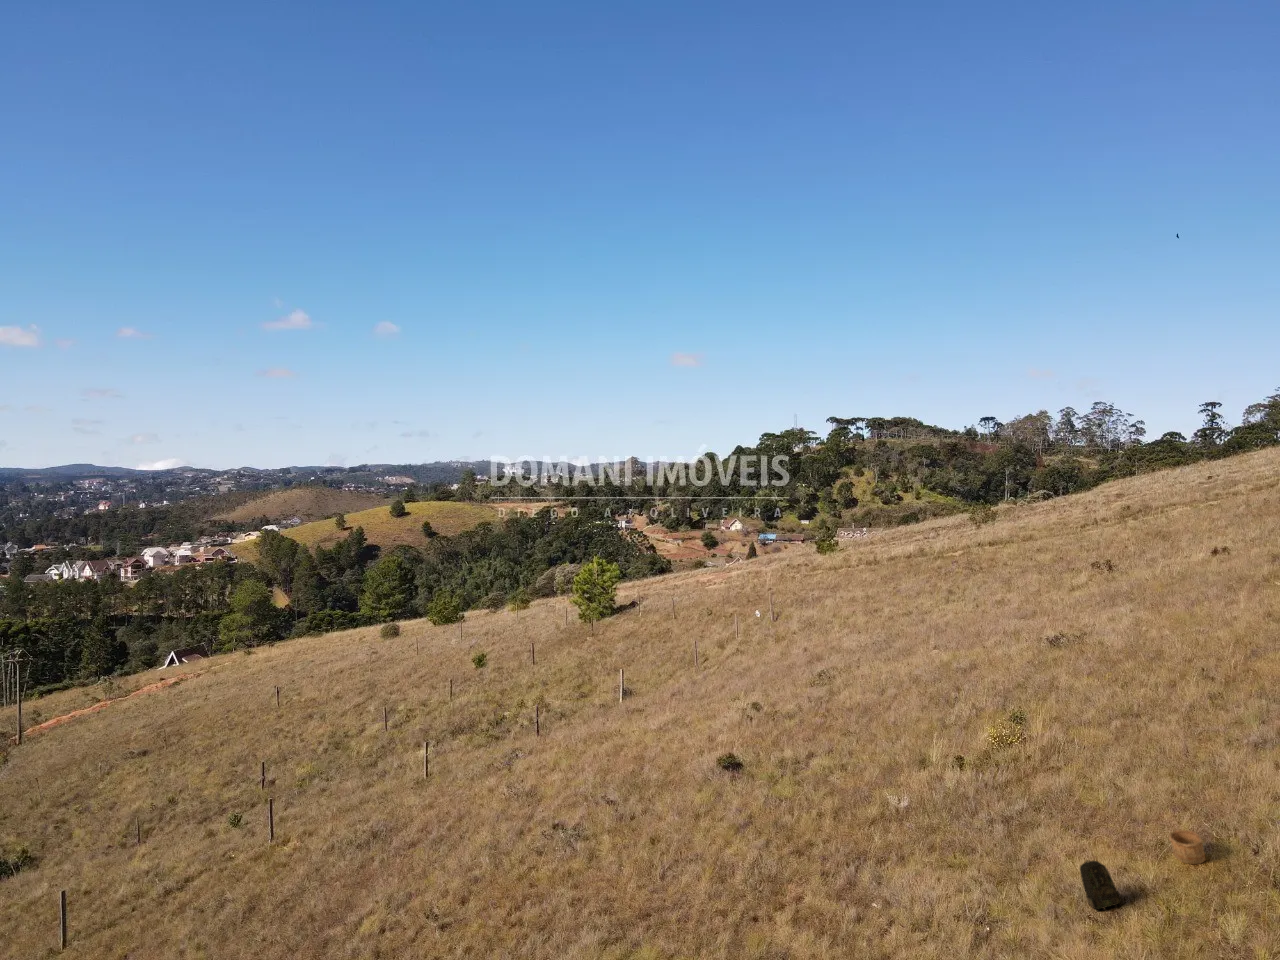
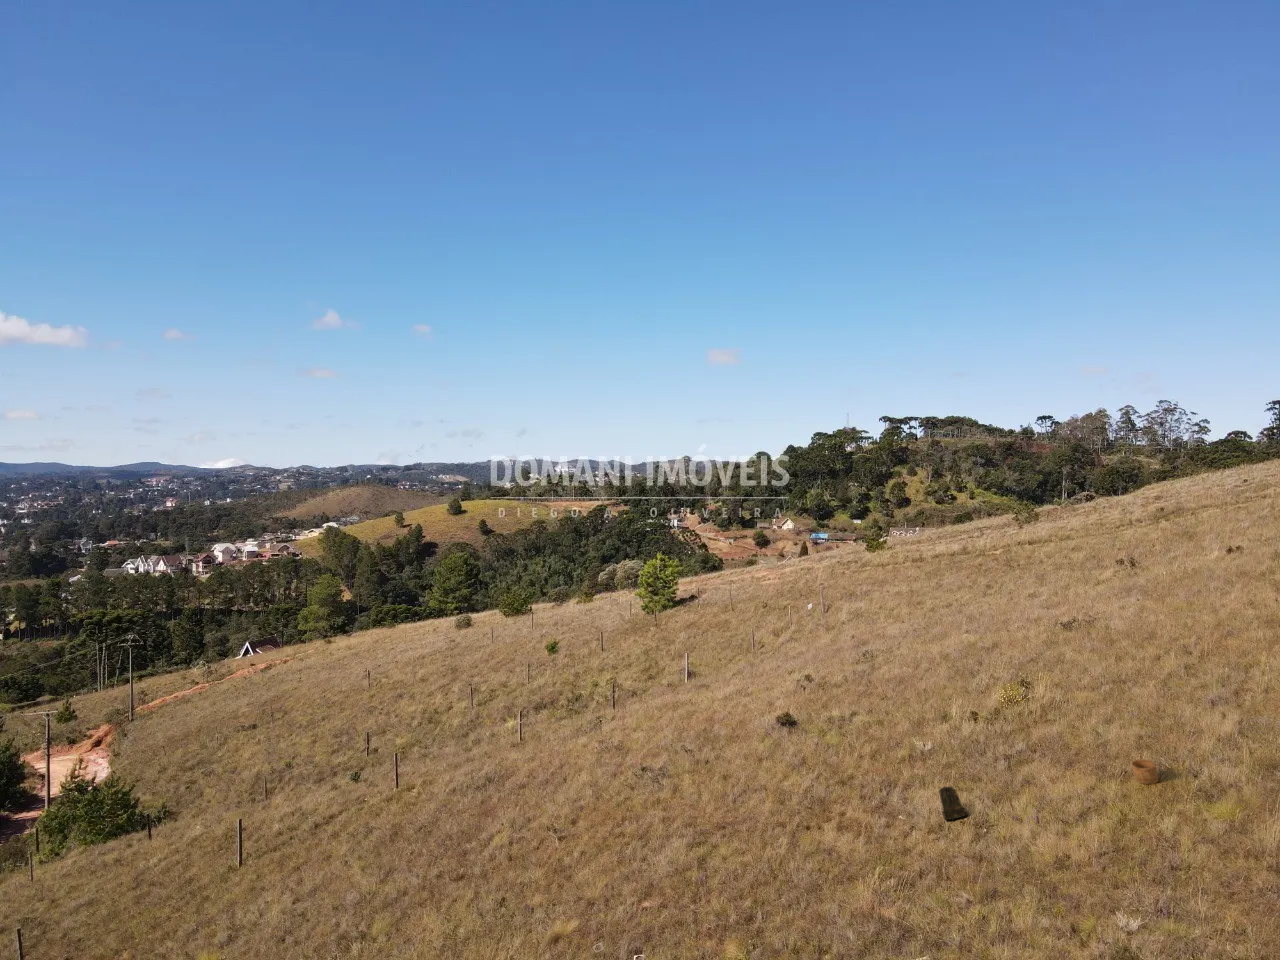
backpack: present [1080,860,1122,910] -> present [939,787,967,820]

